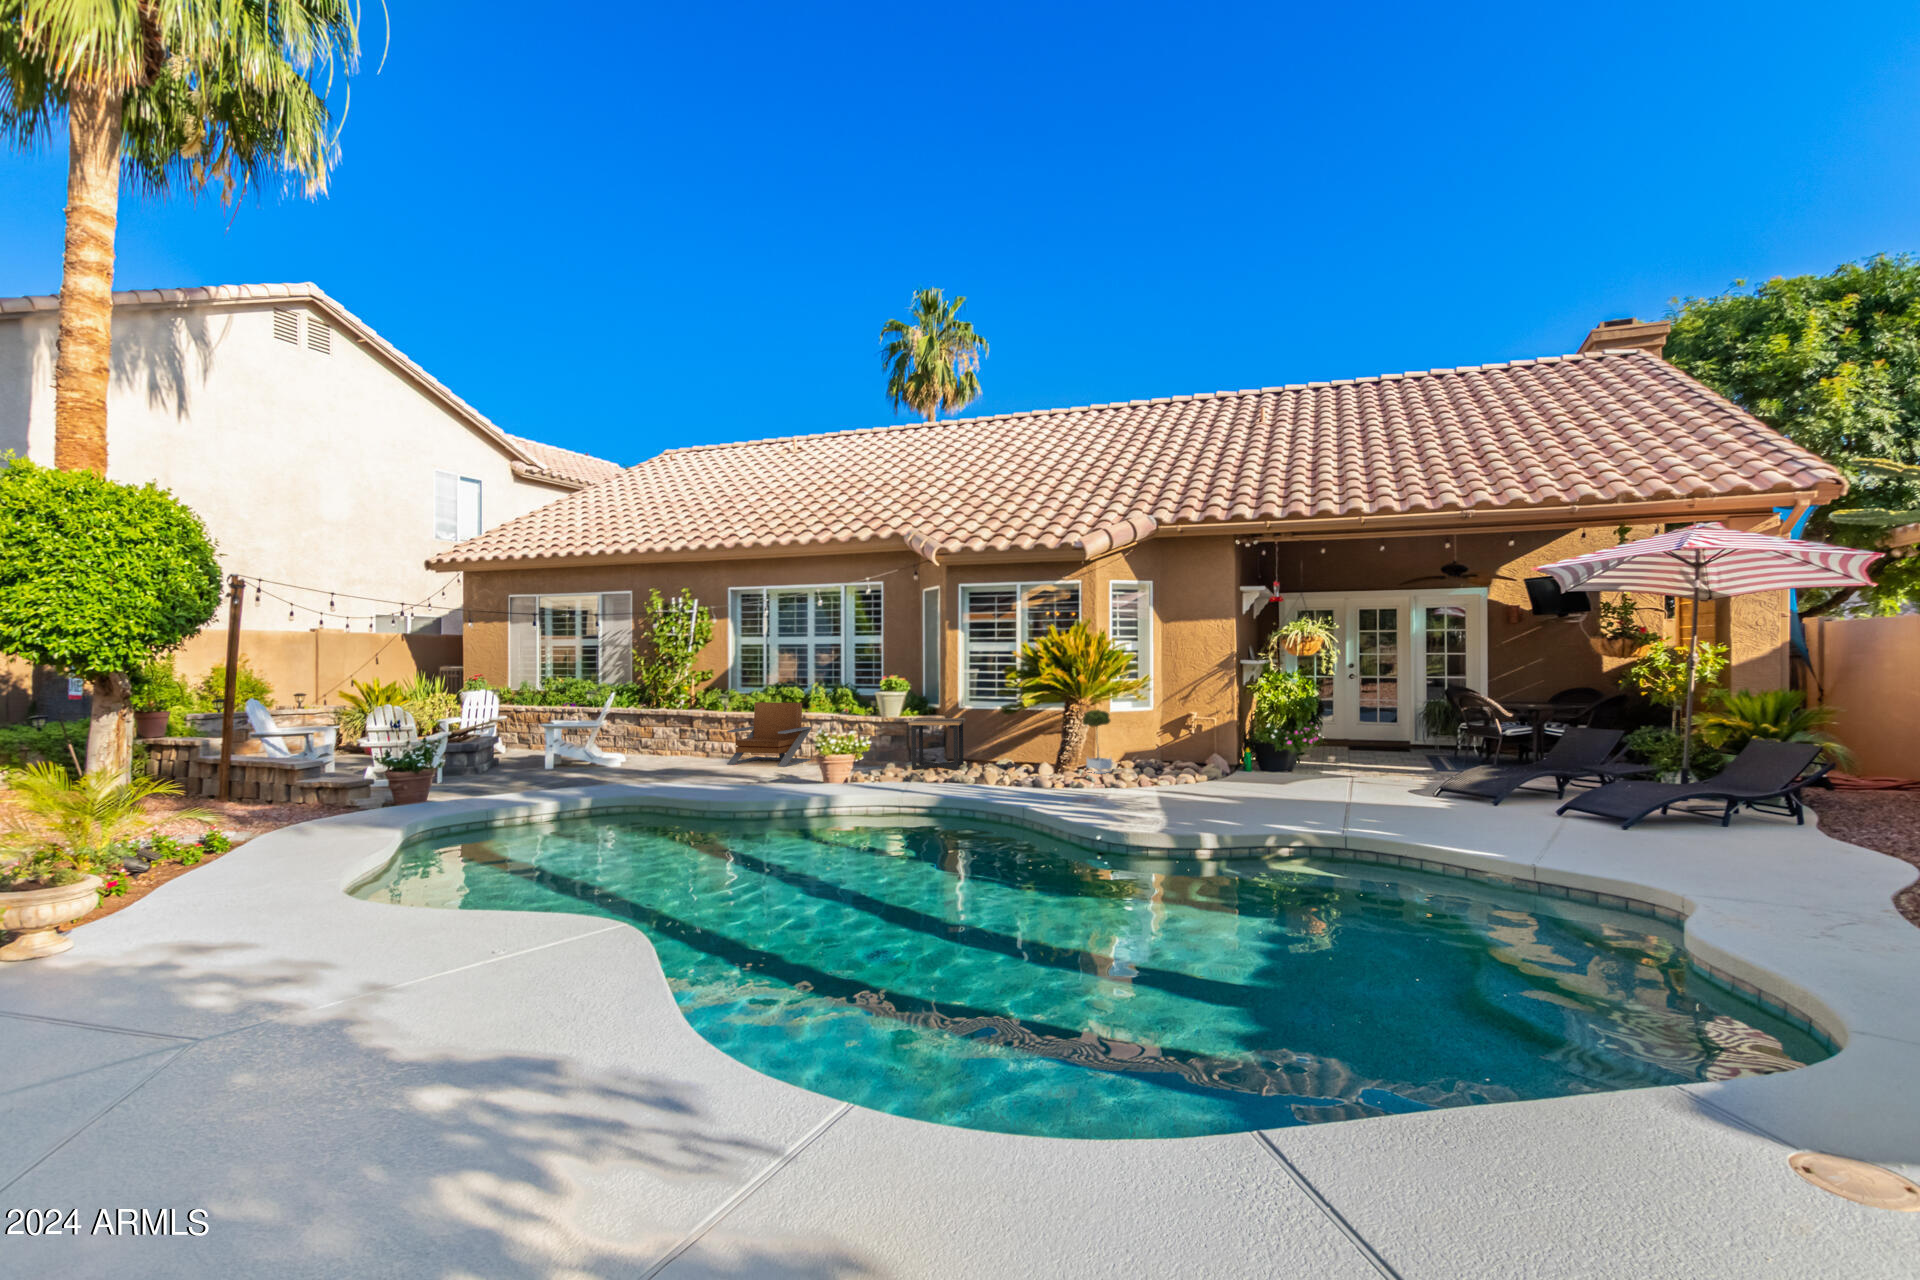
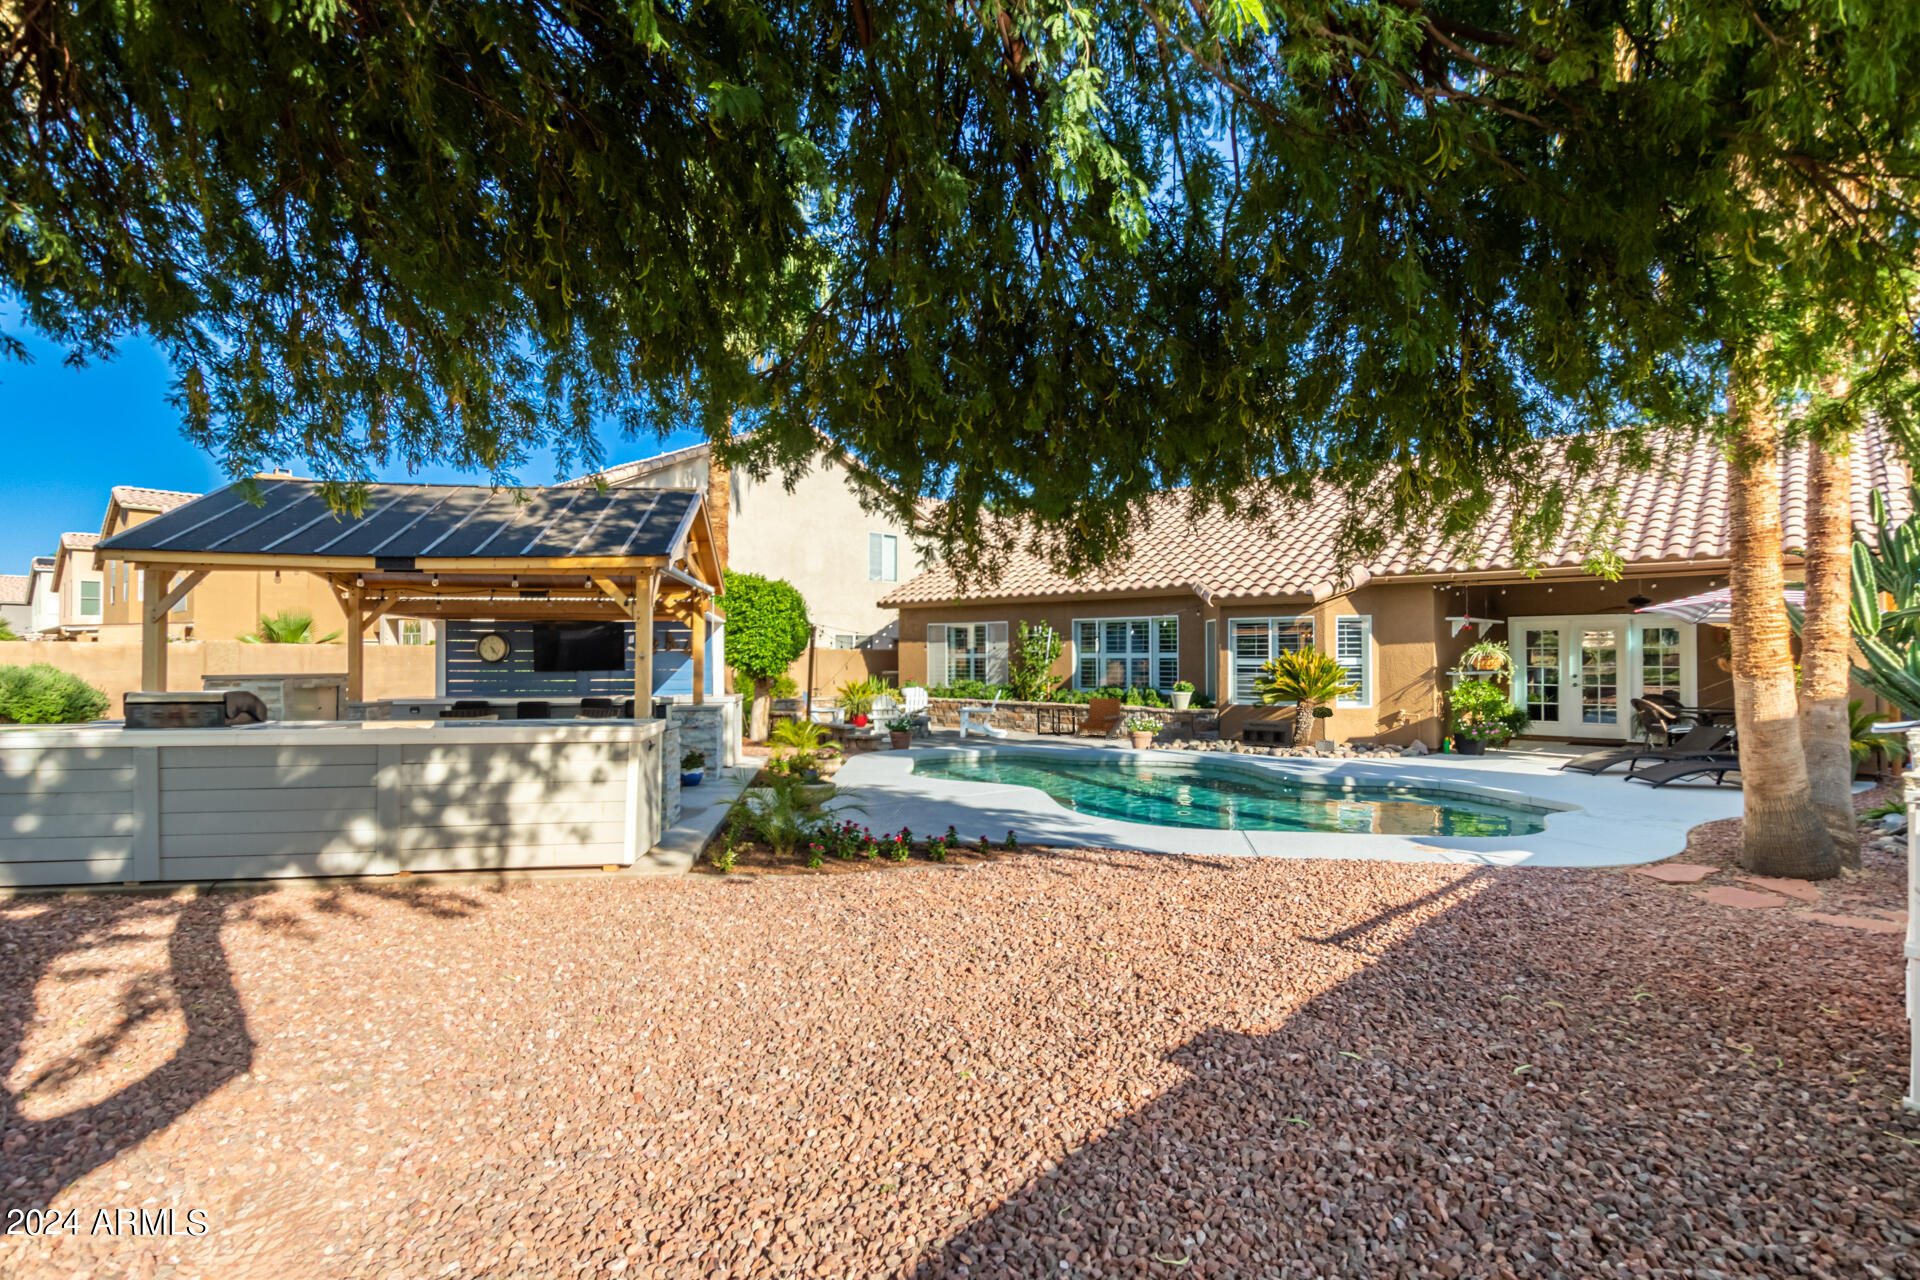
side table: present [908,718,966,770] -> present [1035,705,1077,736]
bench: none [981,730,1052,771] -> present [1241,719,1293,748]

